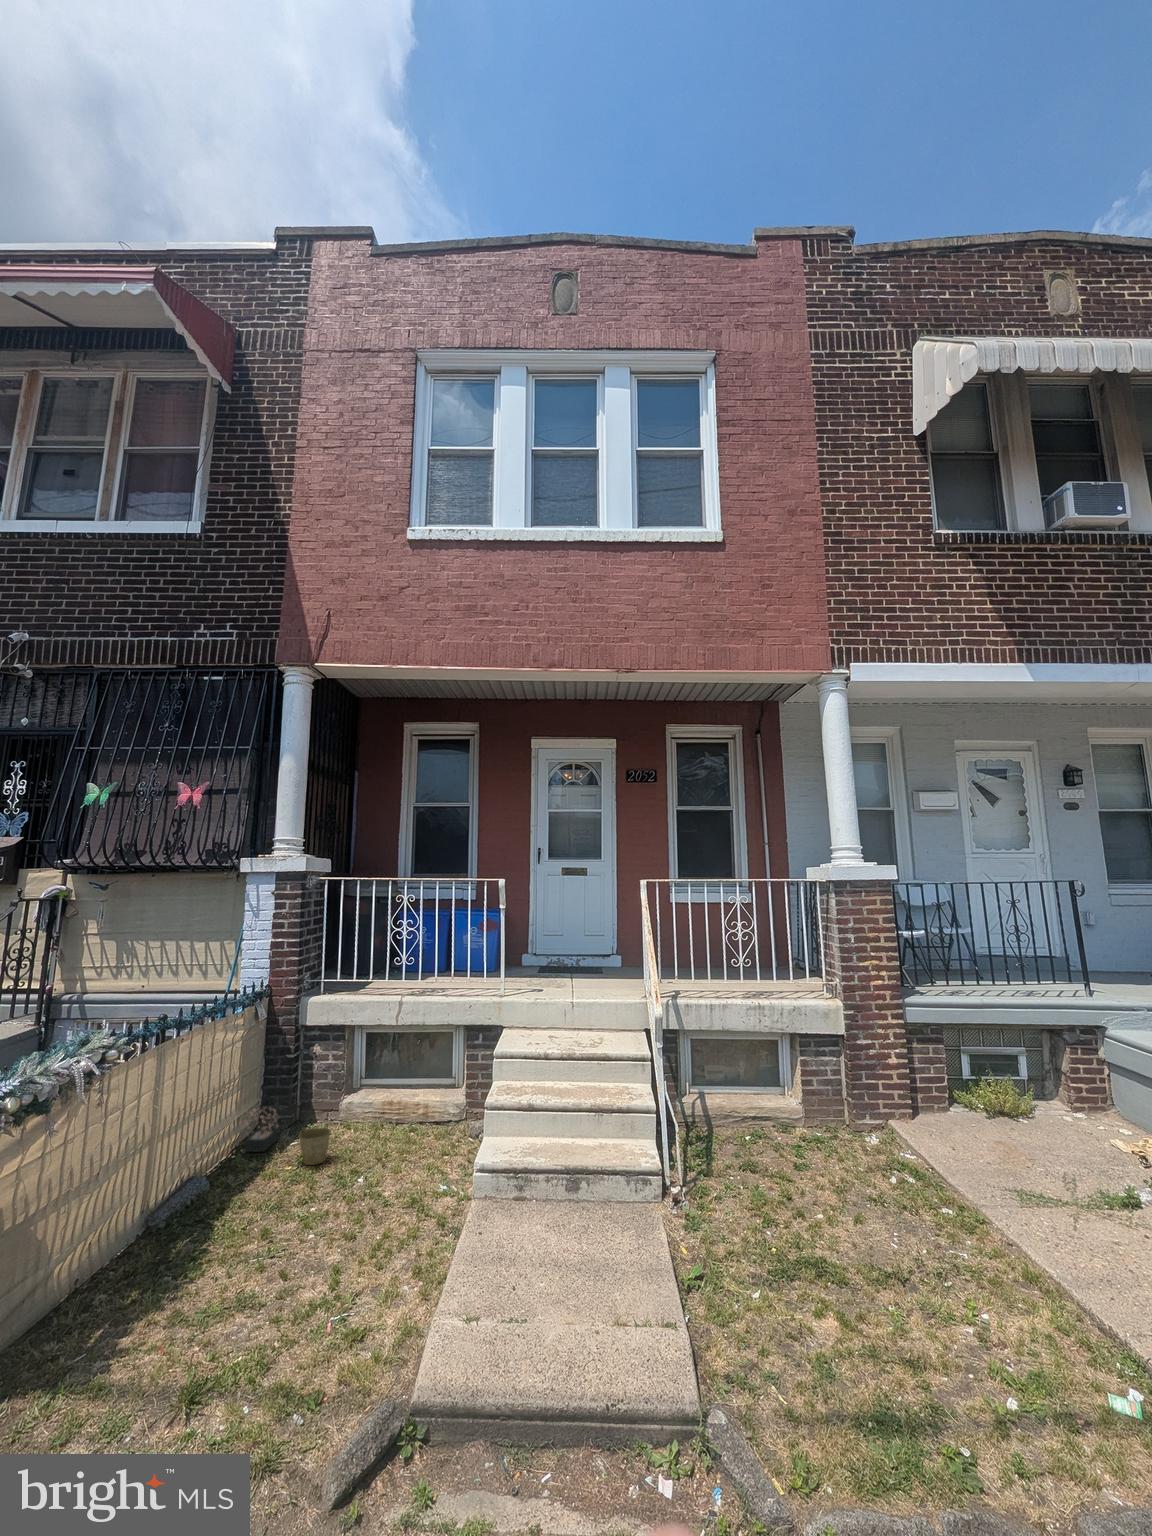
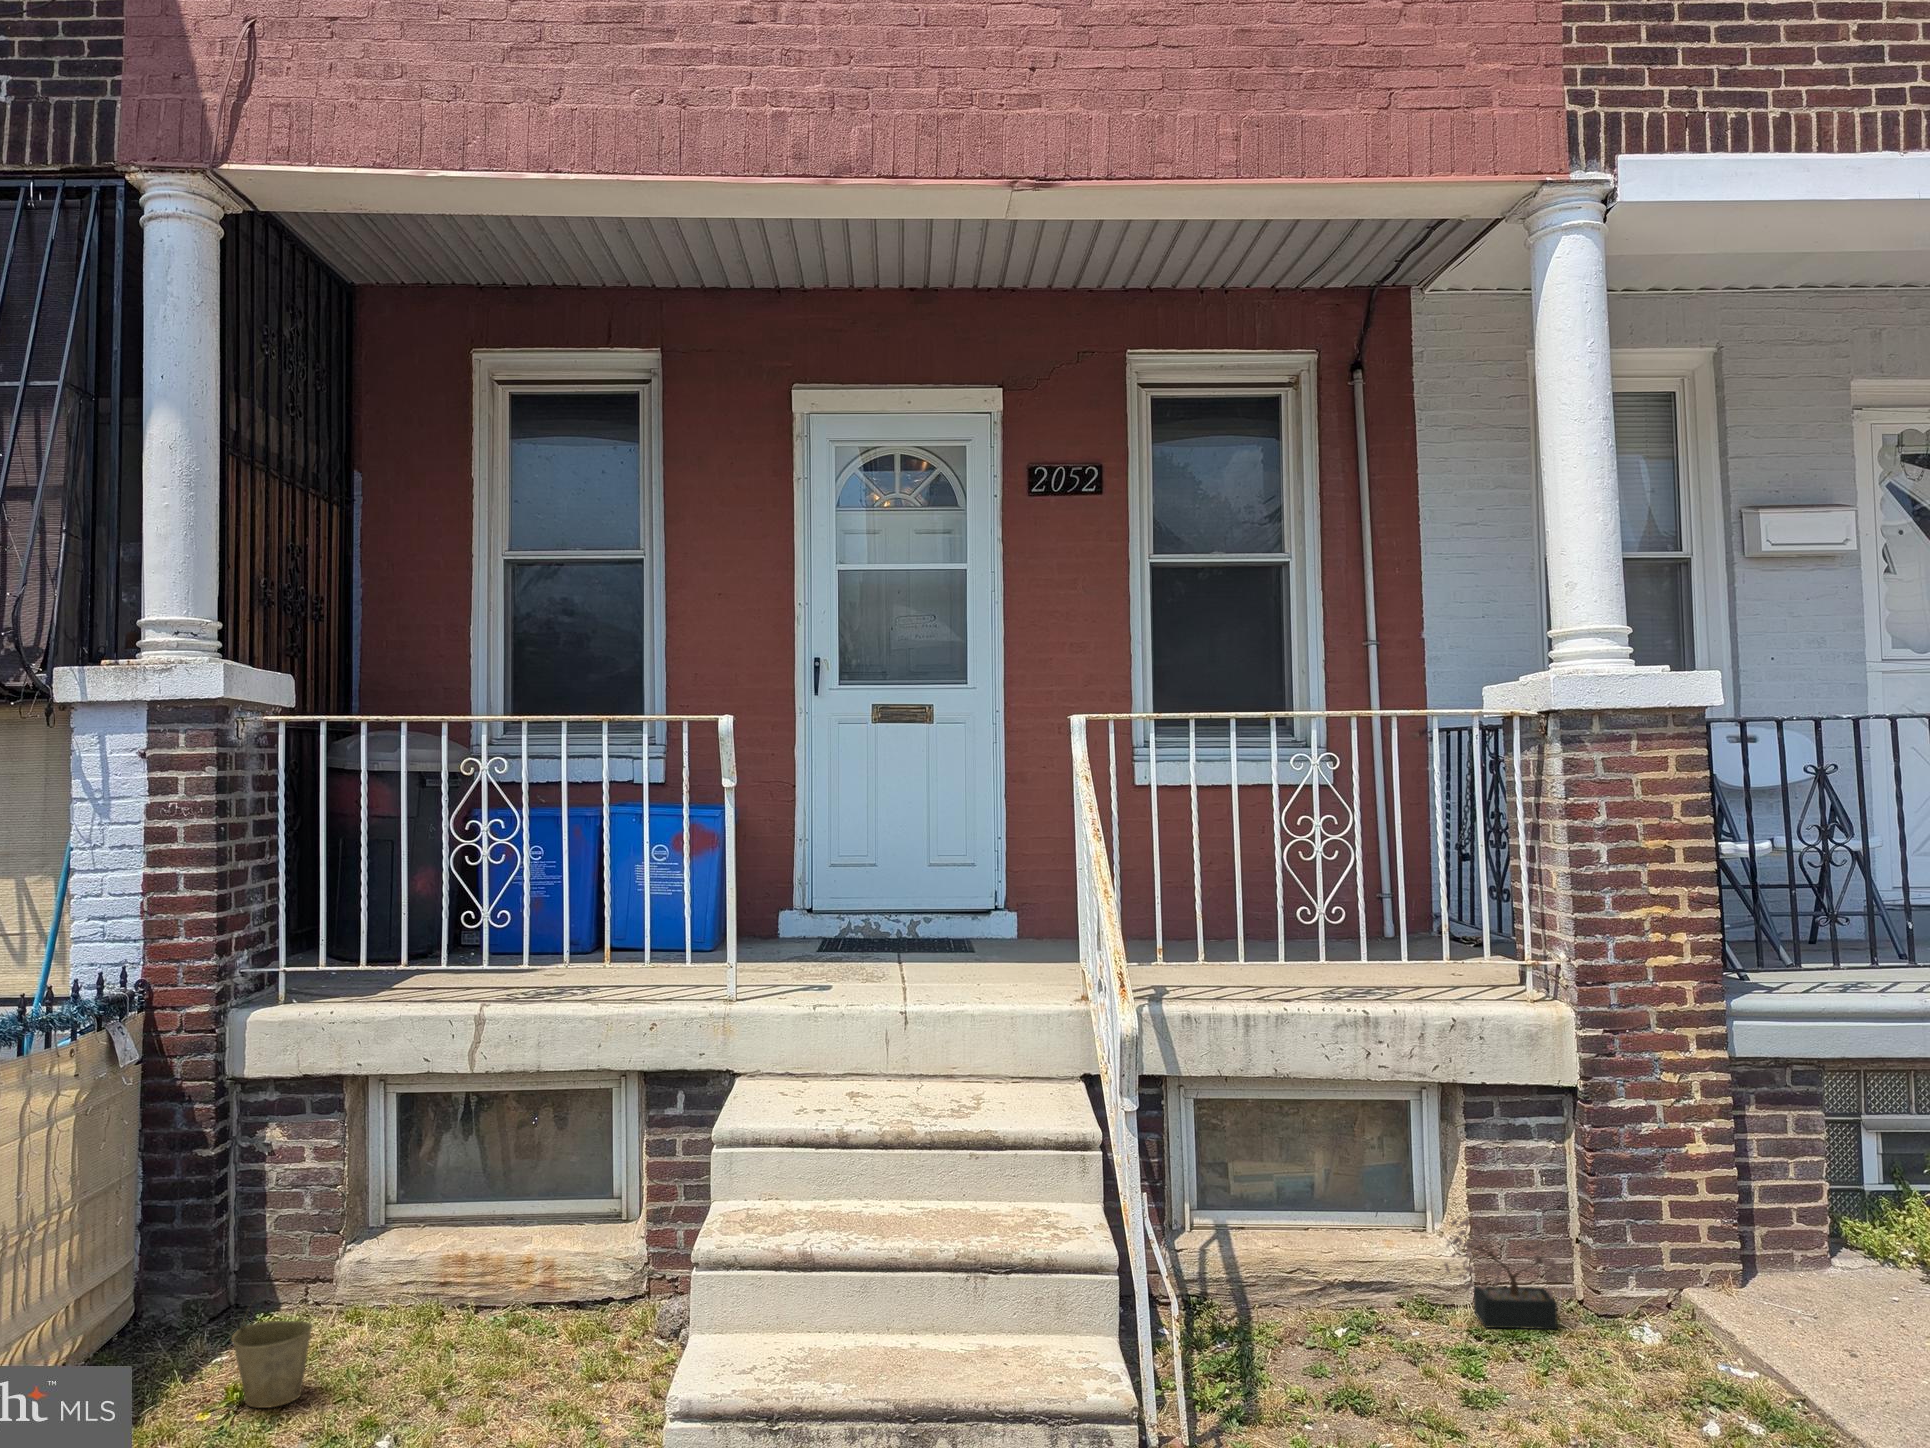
decorative plant: present [239,1108,278,1152] -> present [1444,1216,1572,1329]

